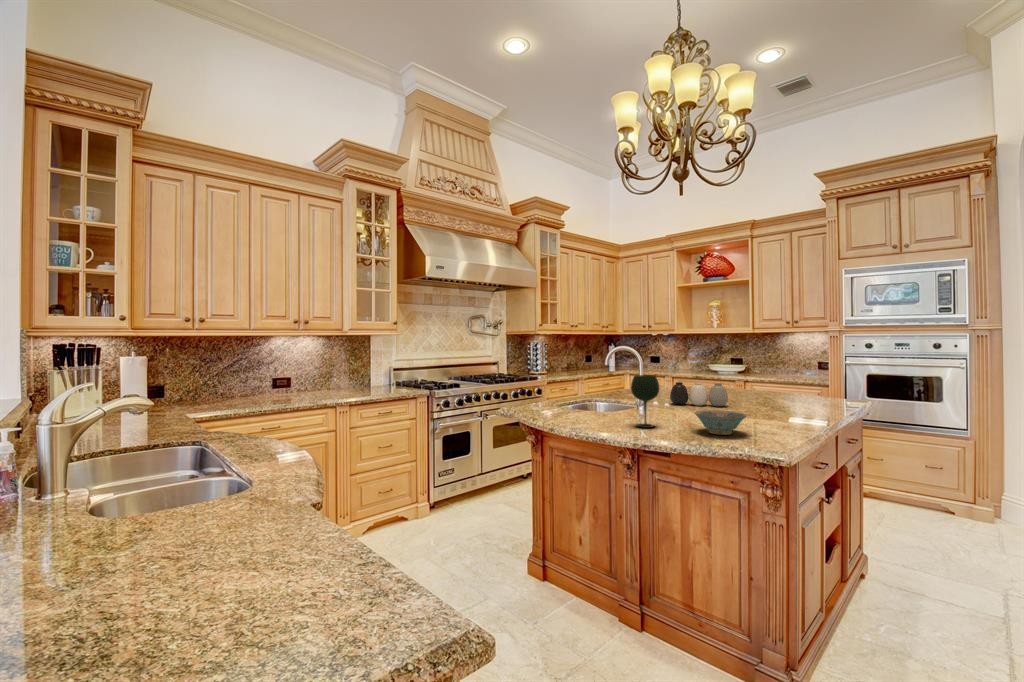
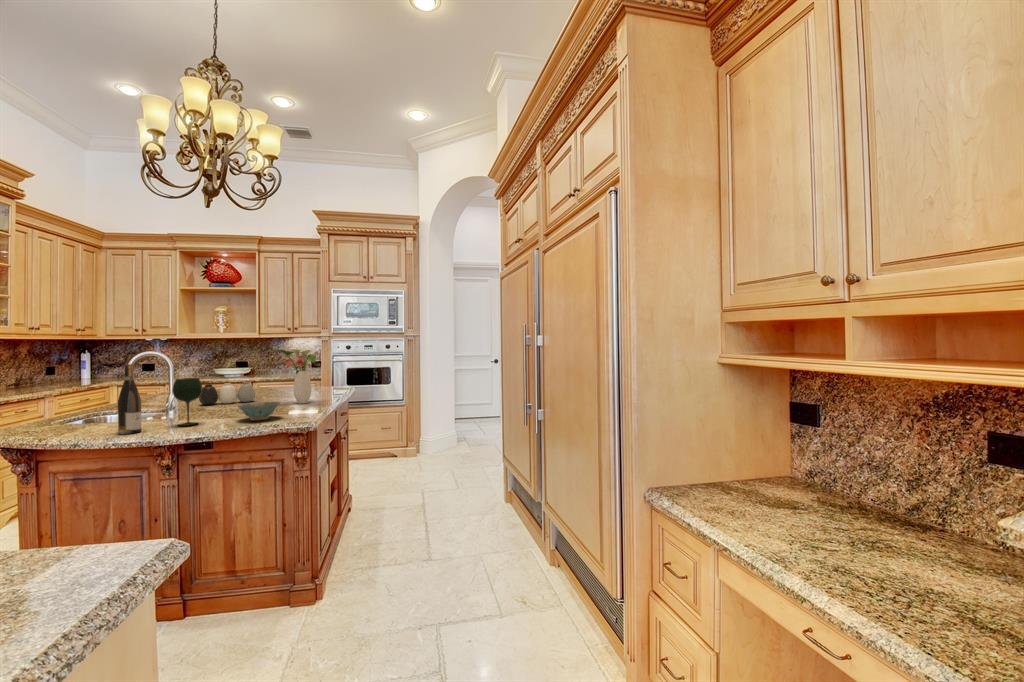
flower arrangement: none [740,343,805,418] -> present [275,347,316,404]
wine bottle: none [585,358,604,427] -> present [118,364,142,434]

